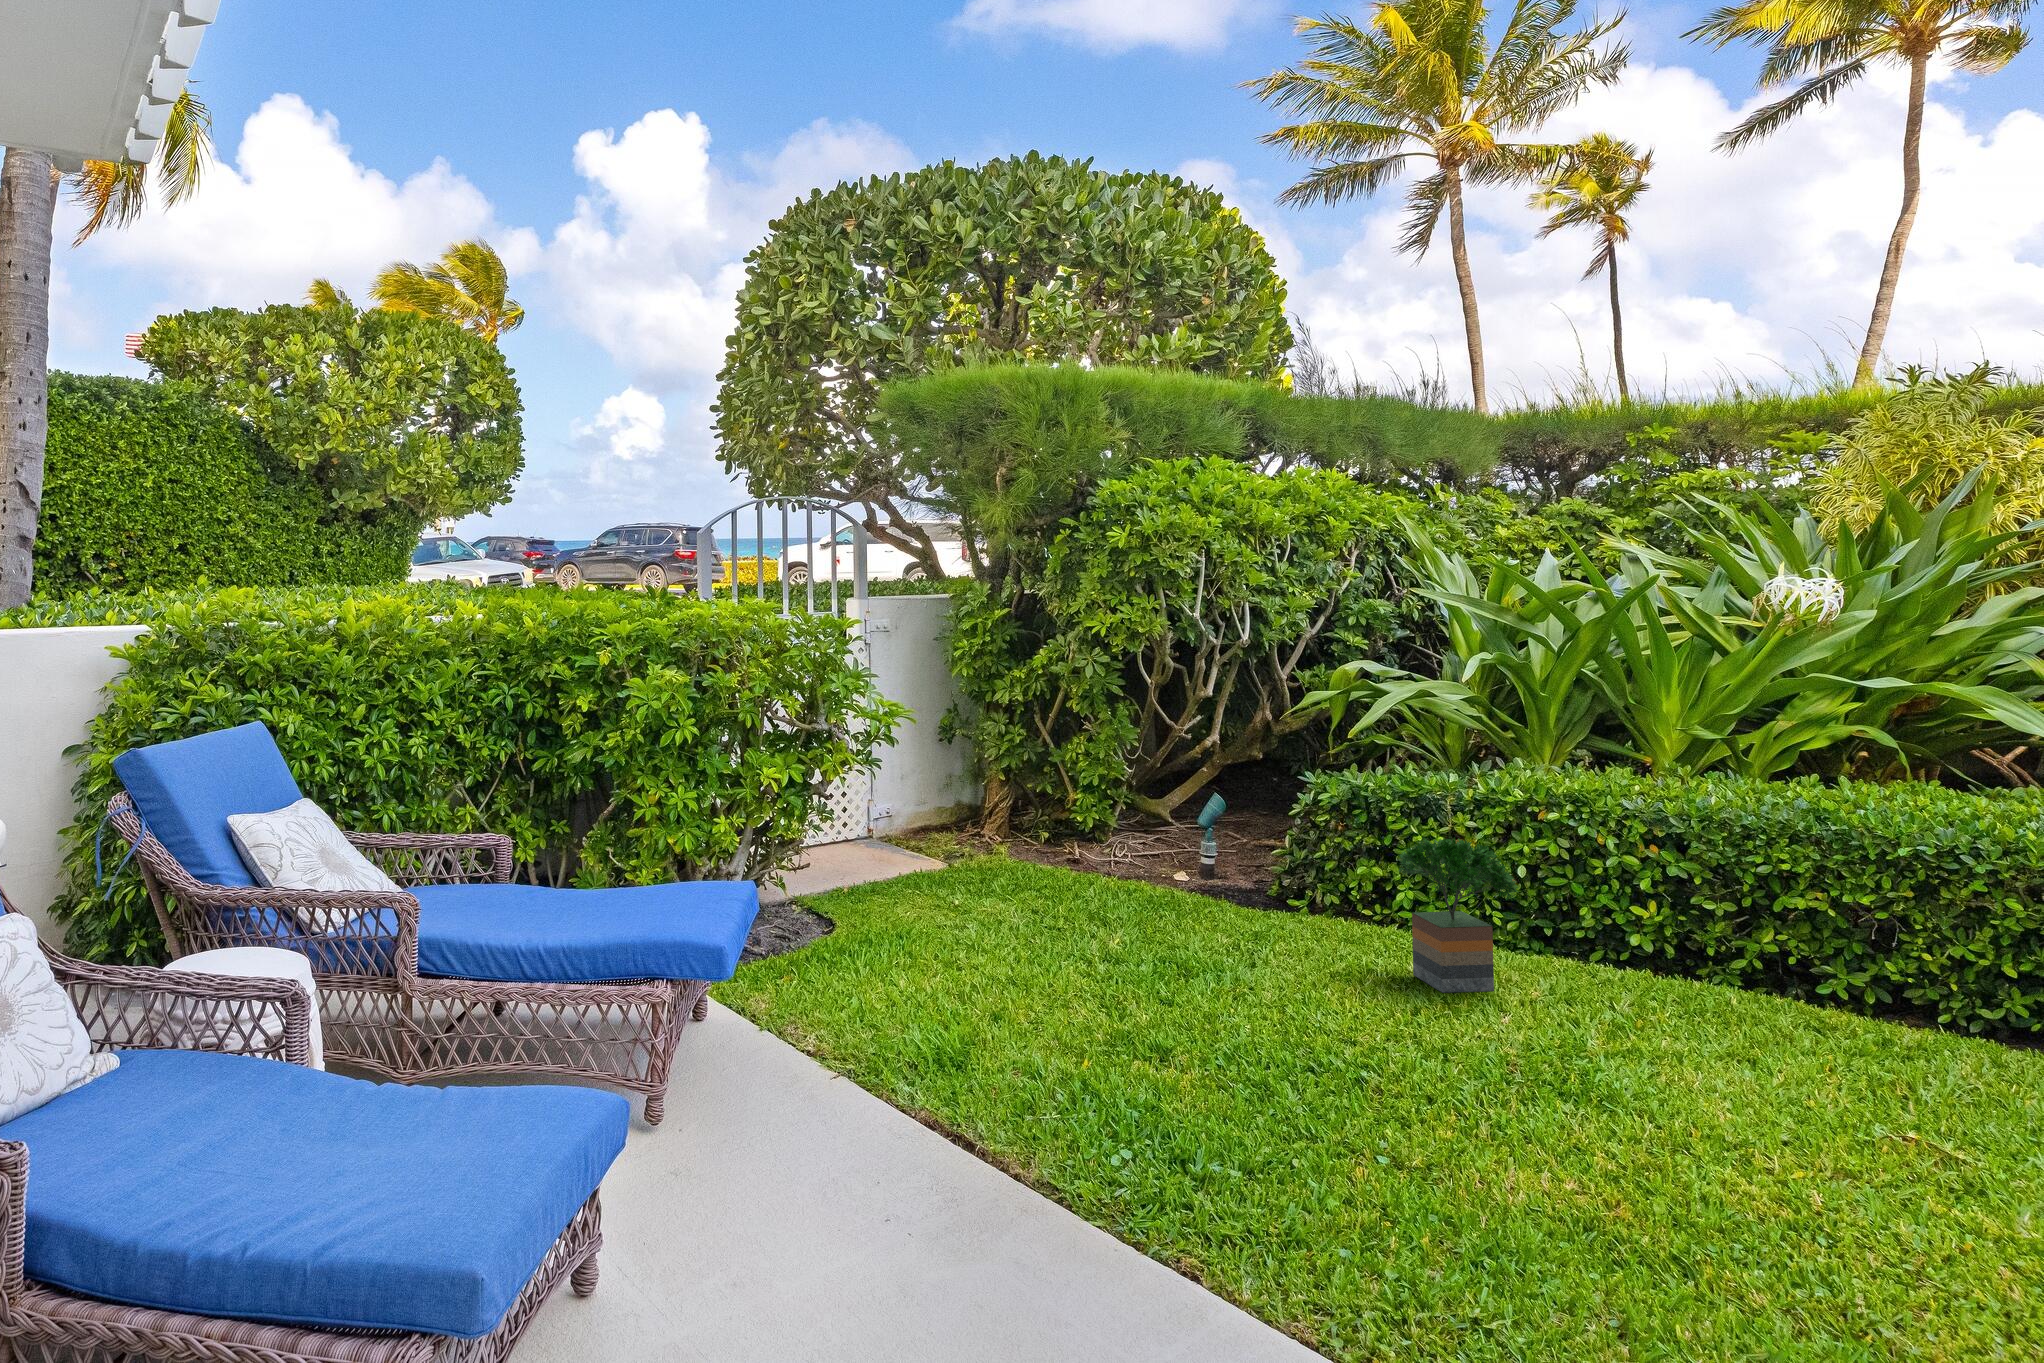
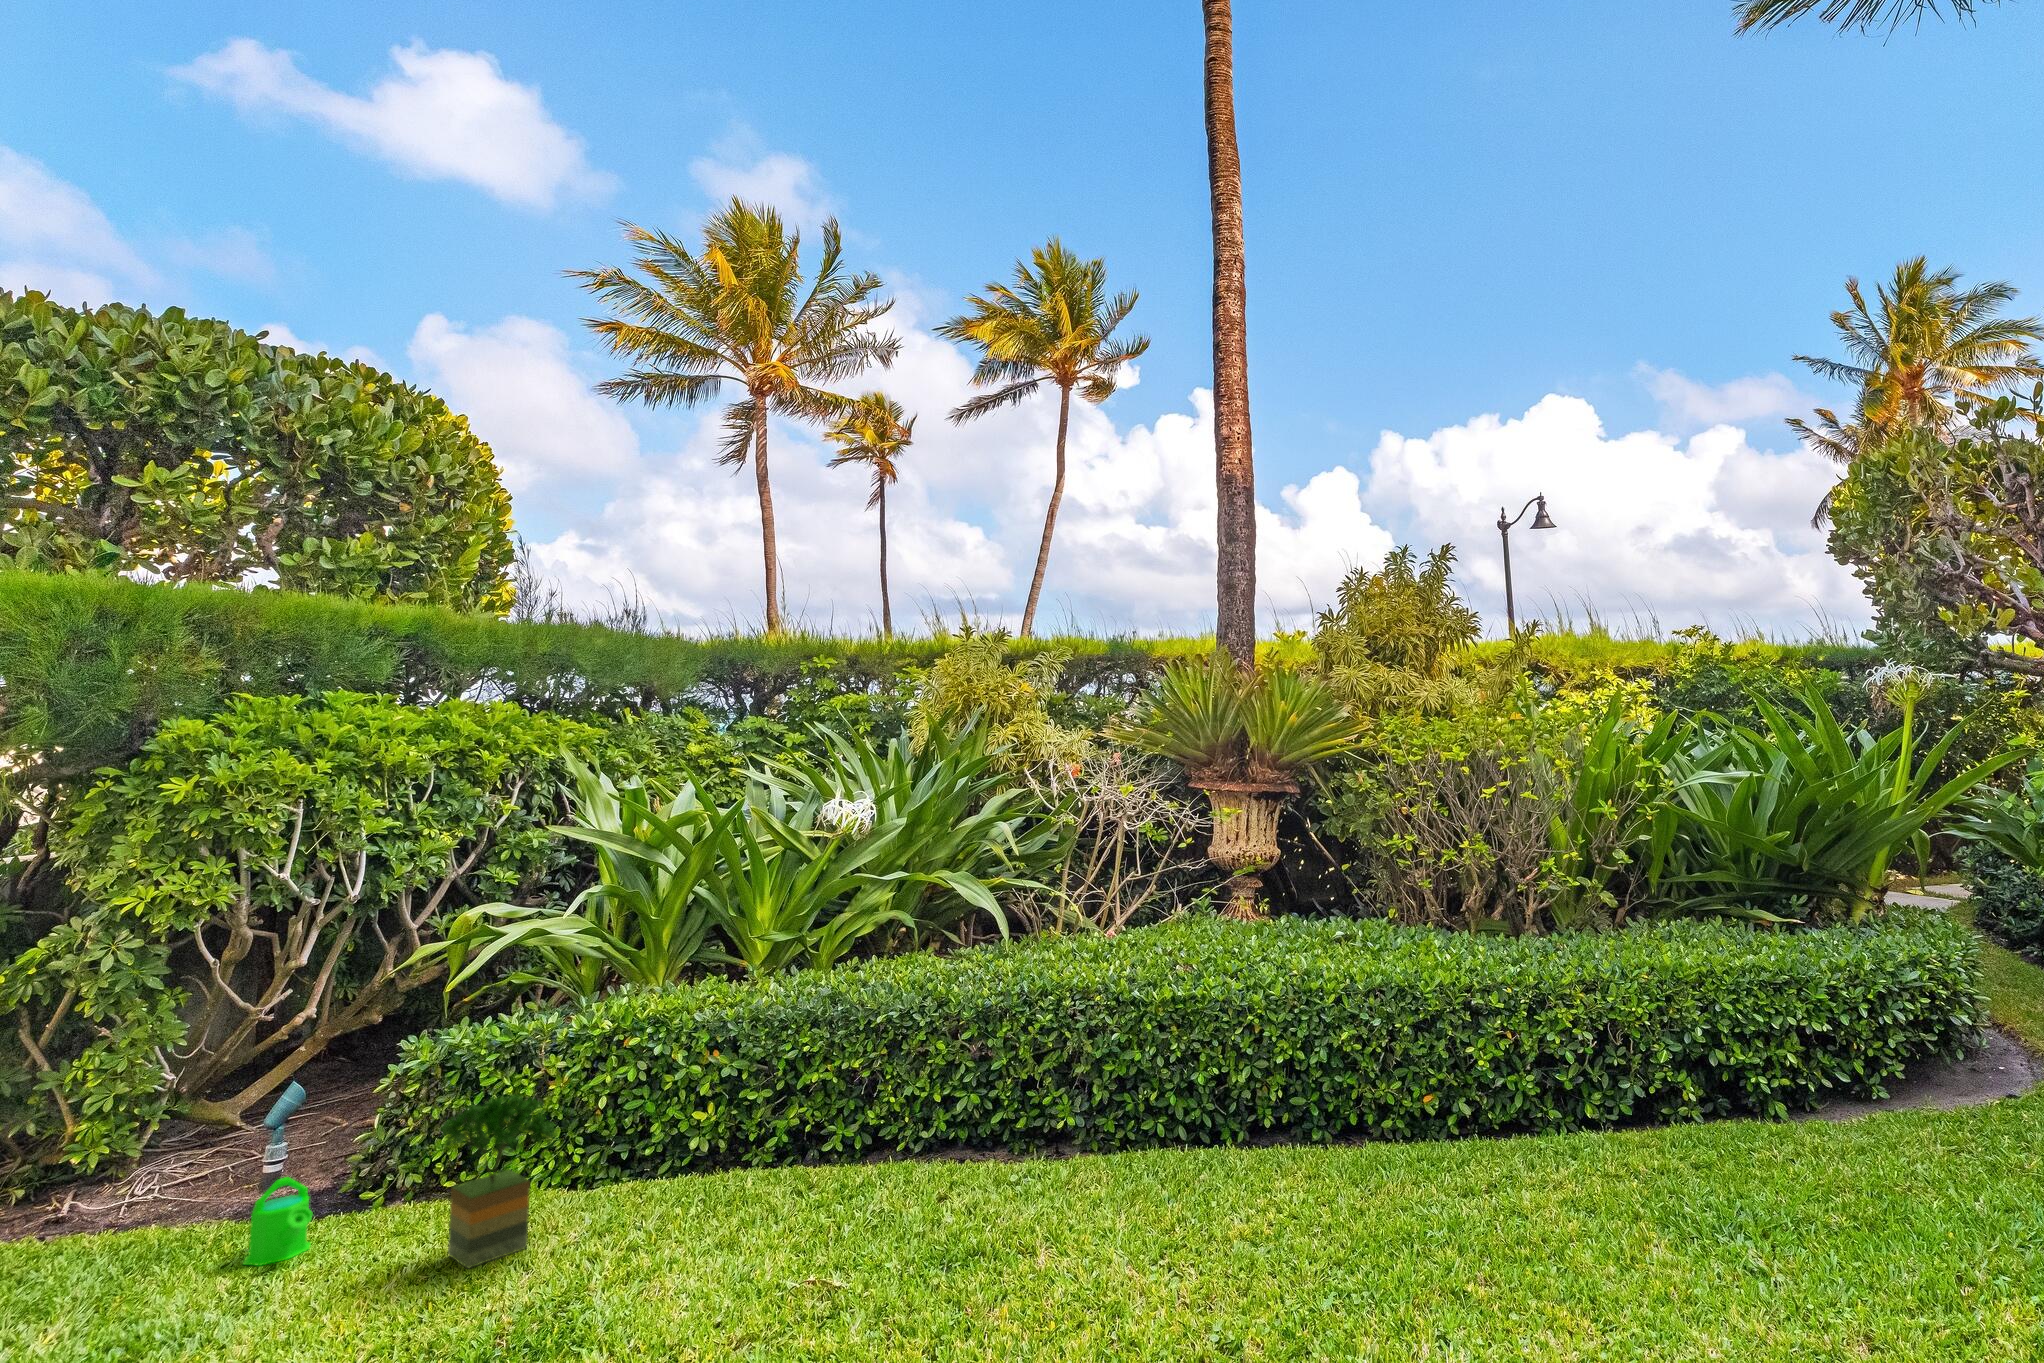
watering can: none [1227,869,1282,939] -> present [243,1177,313,1266]

